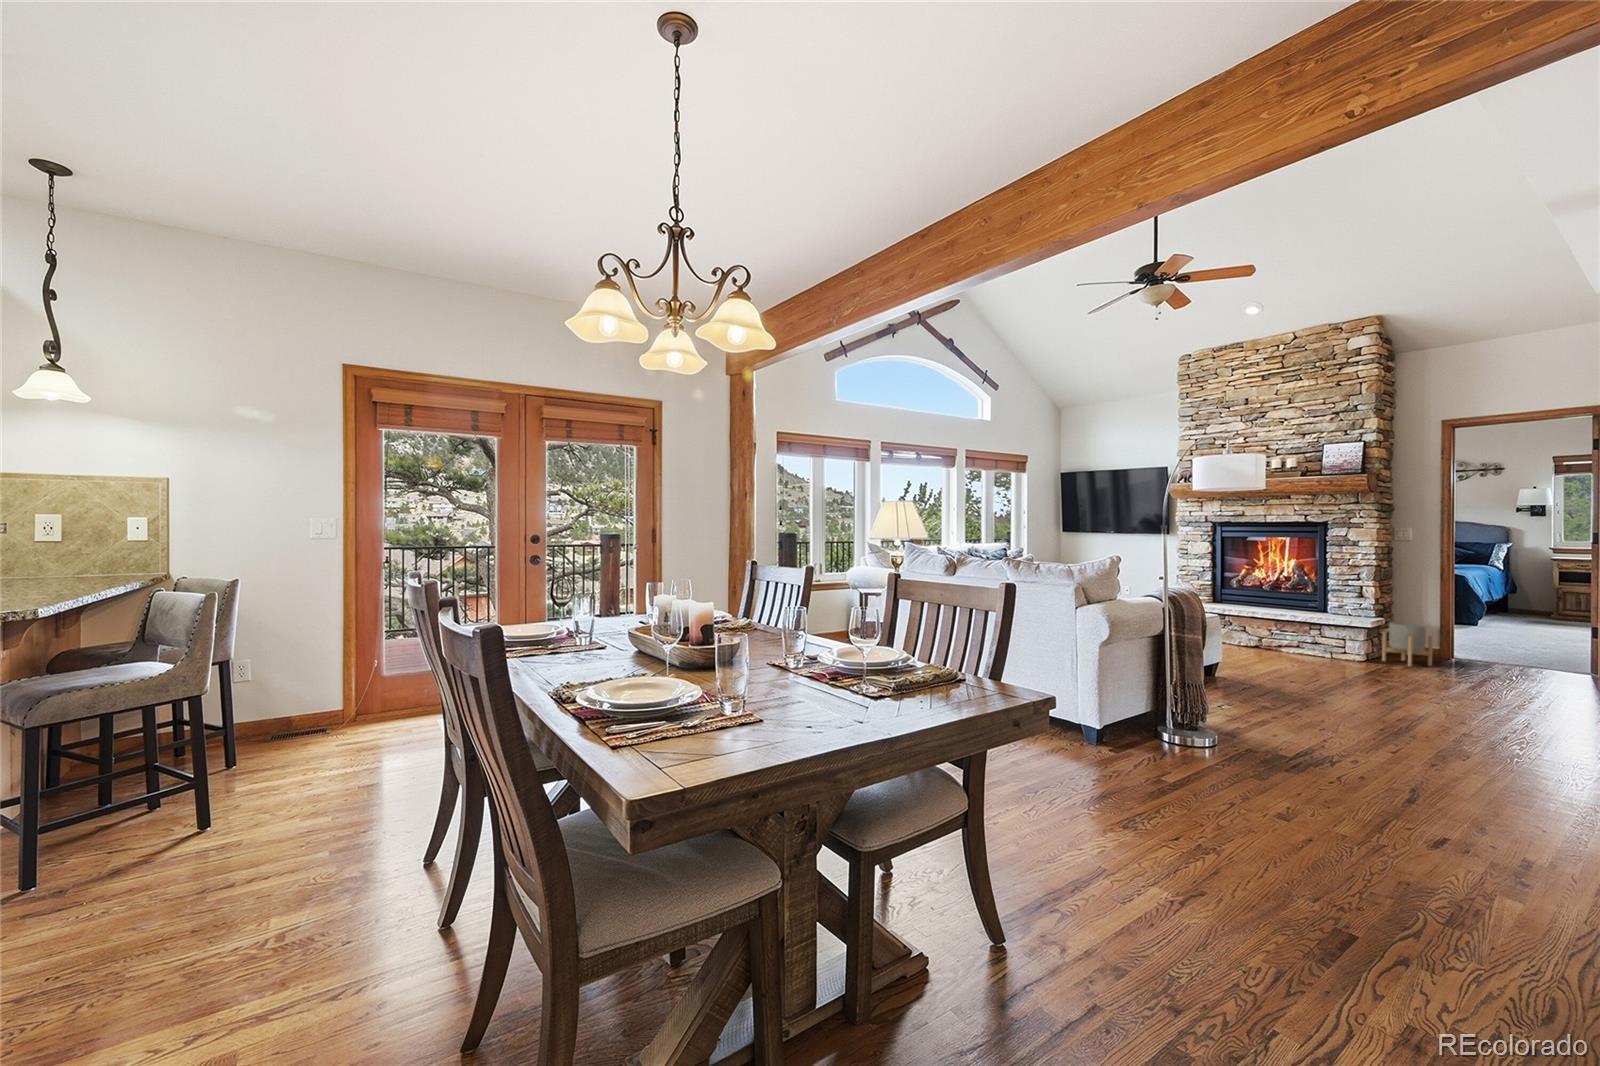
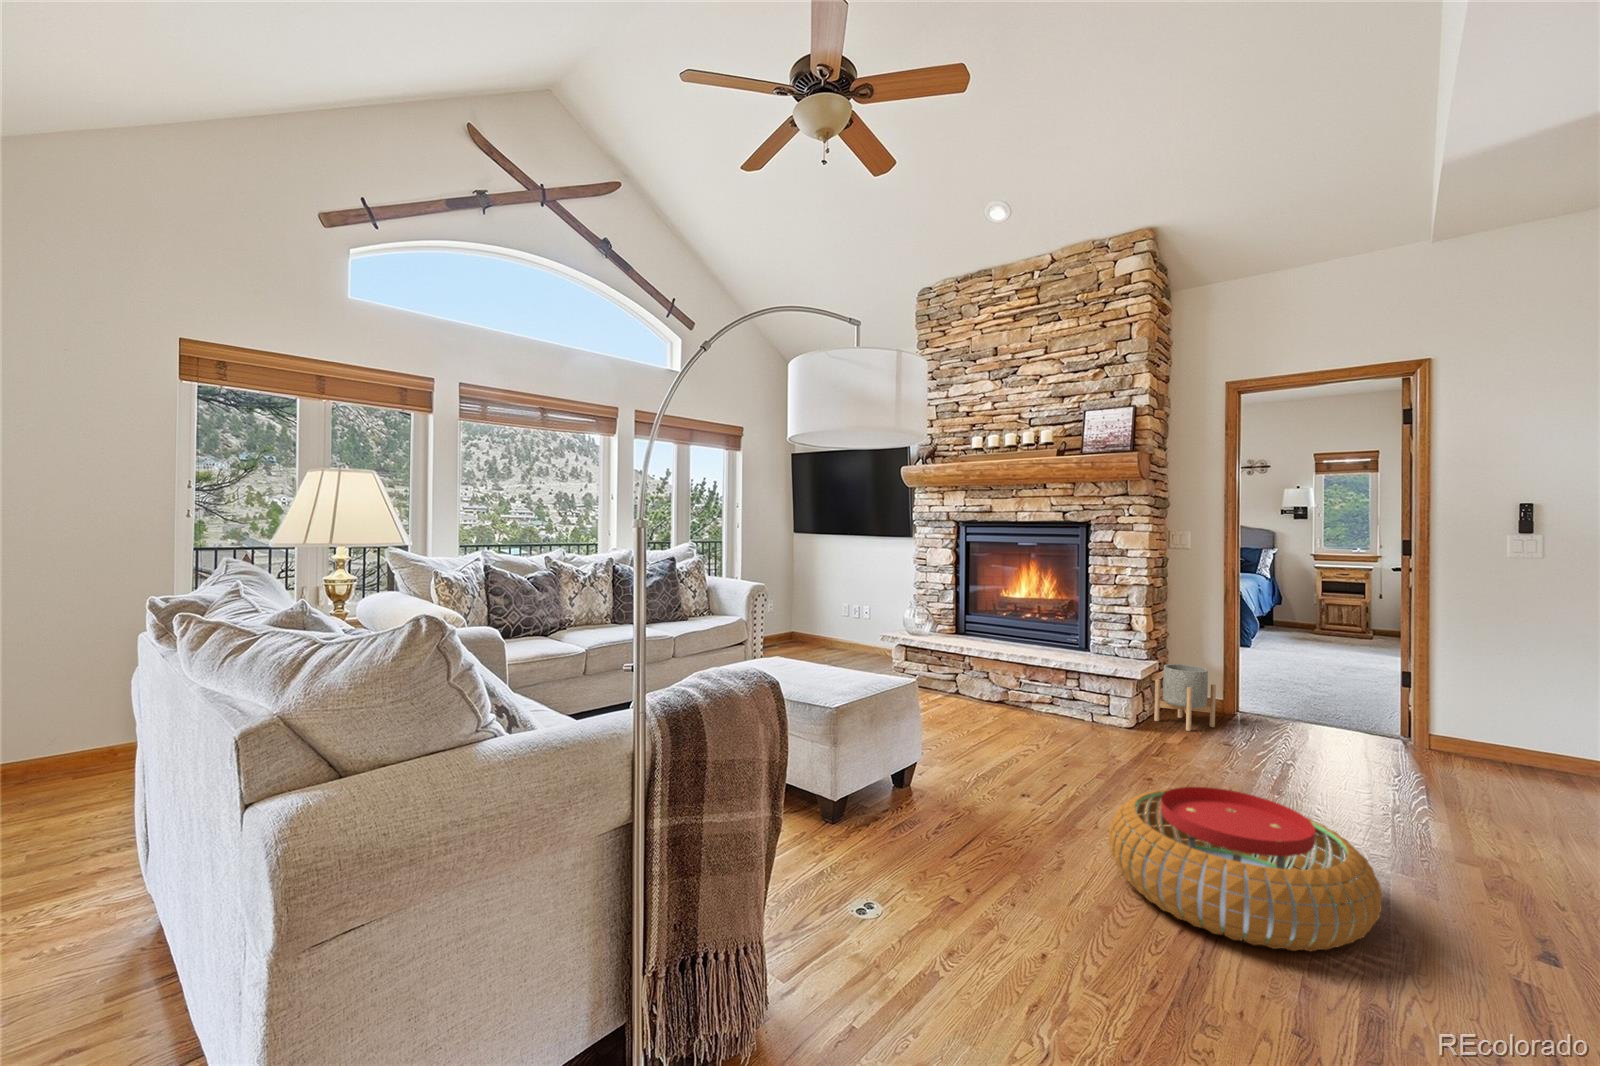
pouf: none [1353,668,1519,734] -> present [1109,787,1382,951]

